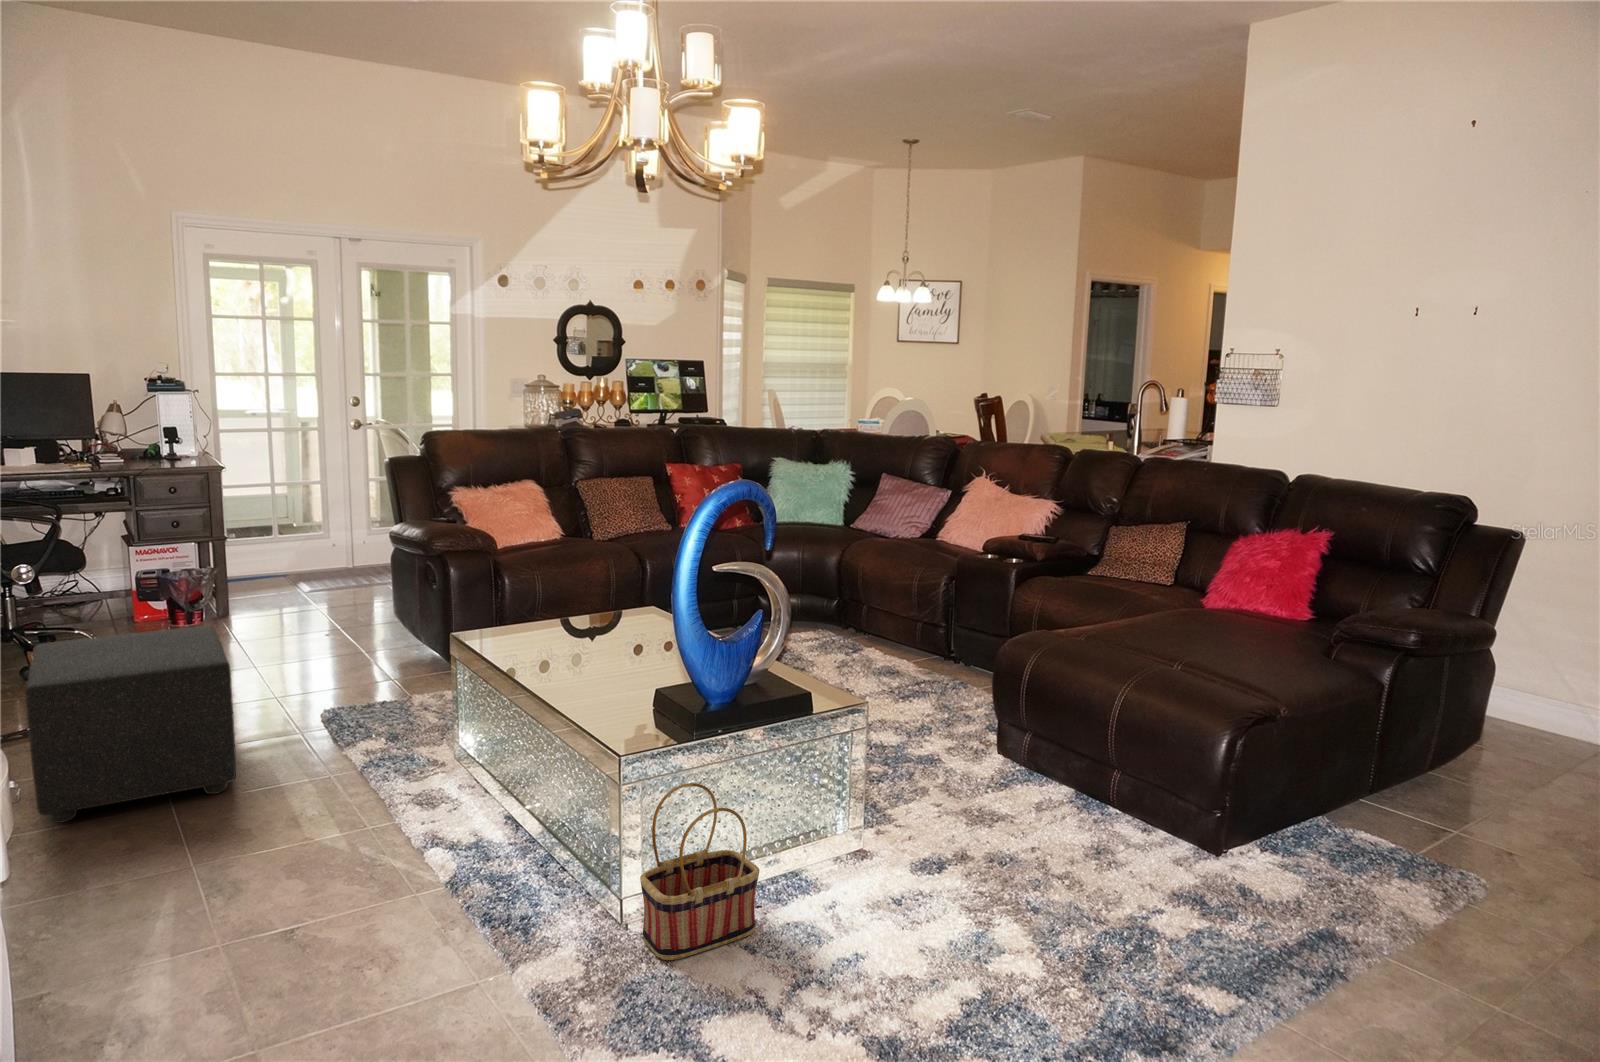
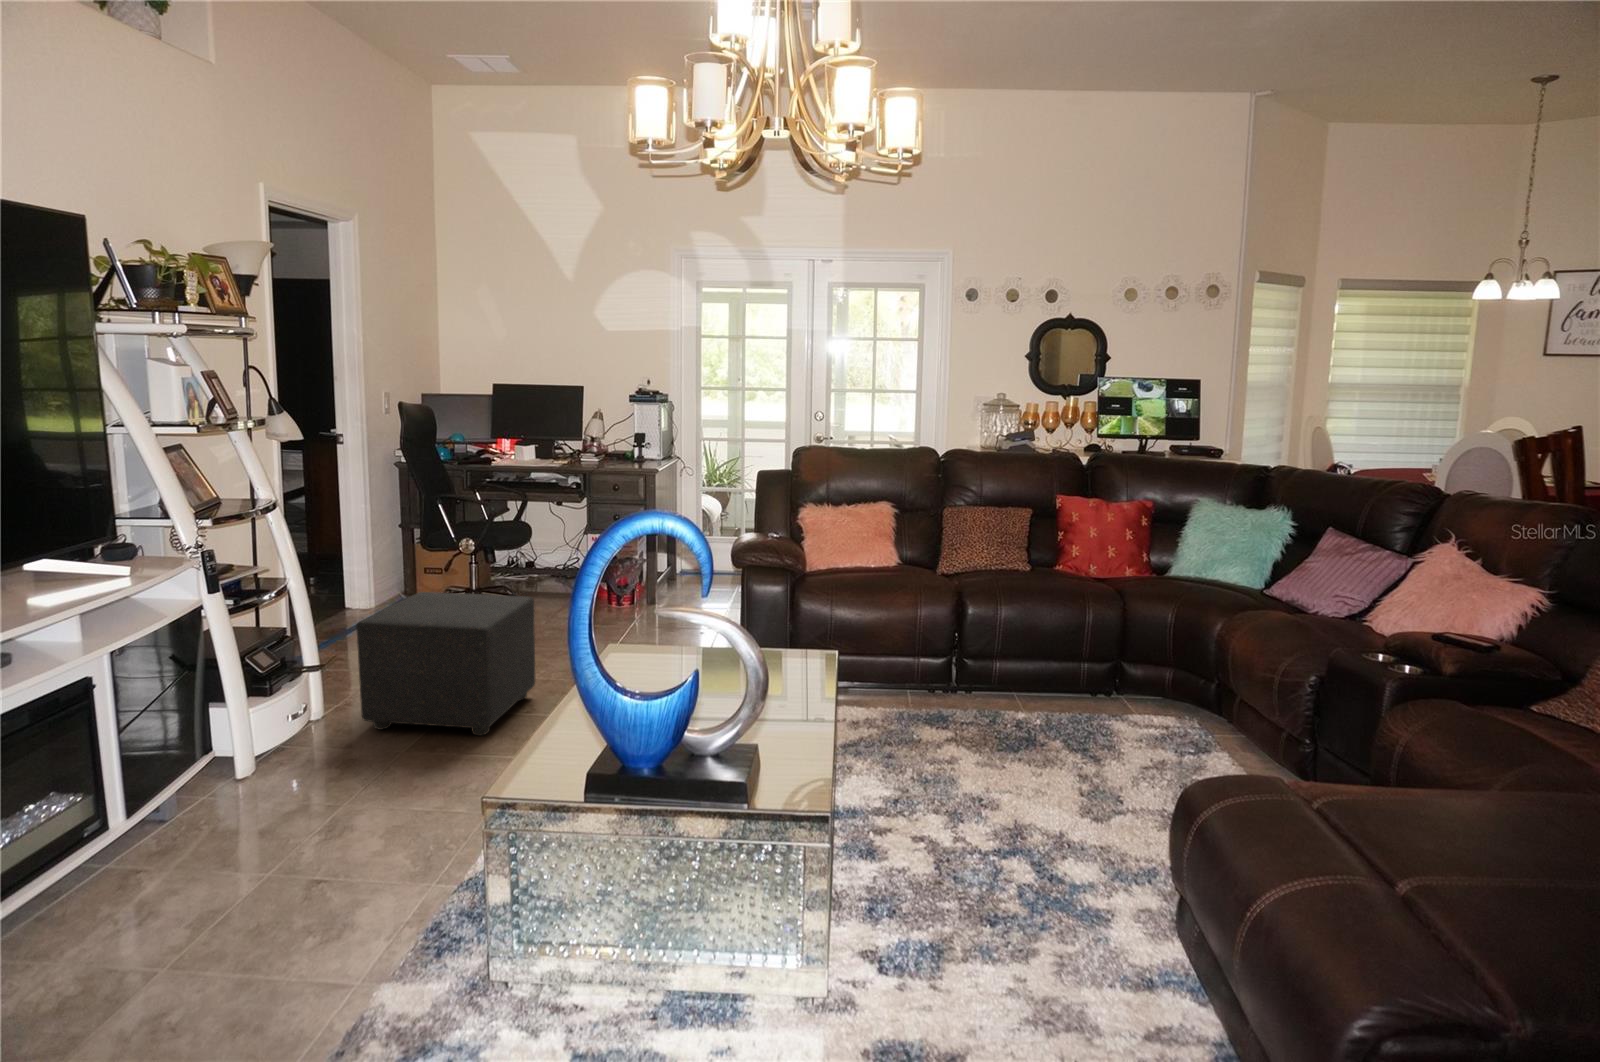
basket: present [640,783,759,960] -> none [524,837,657,1030]

